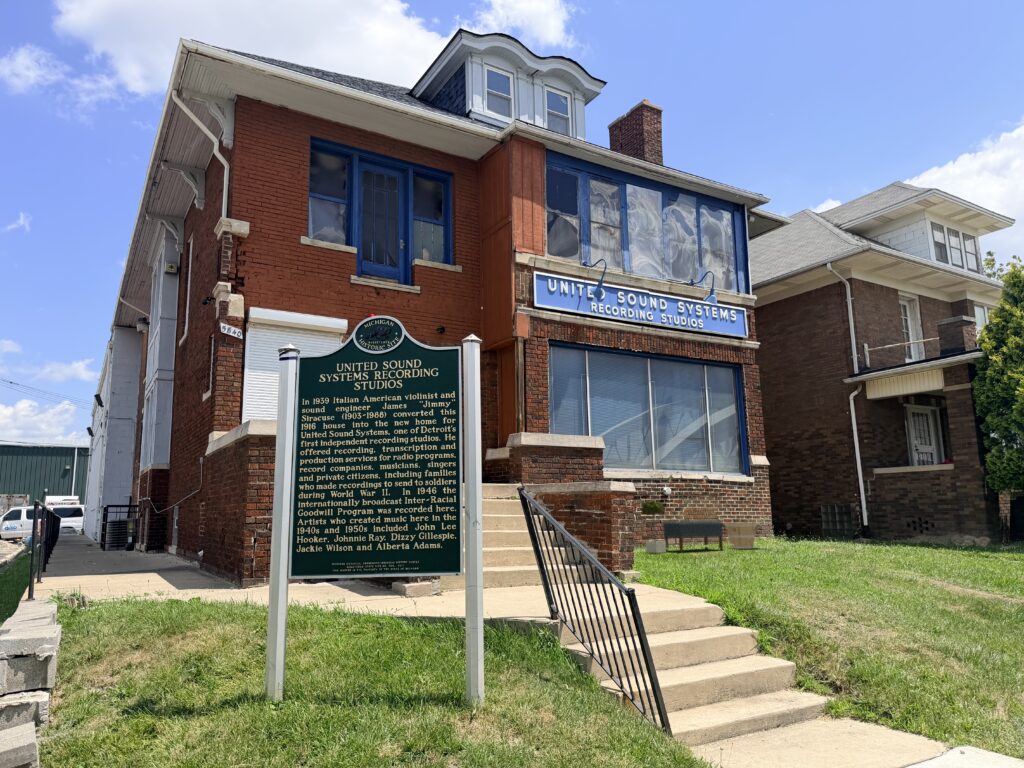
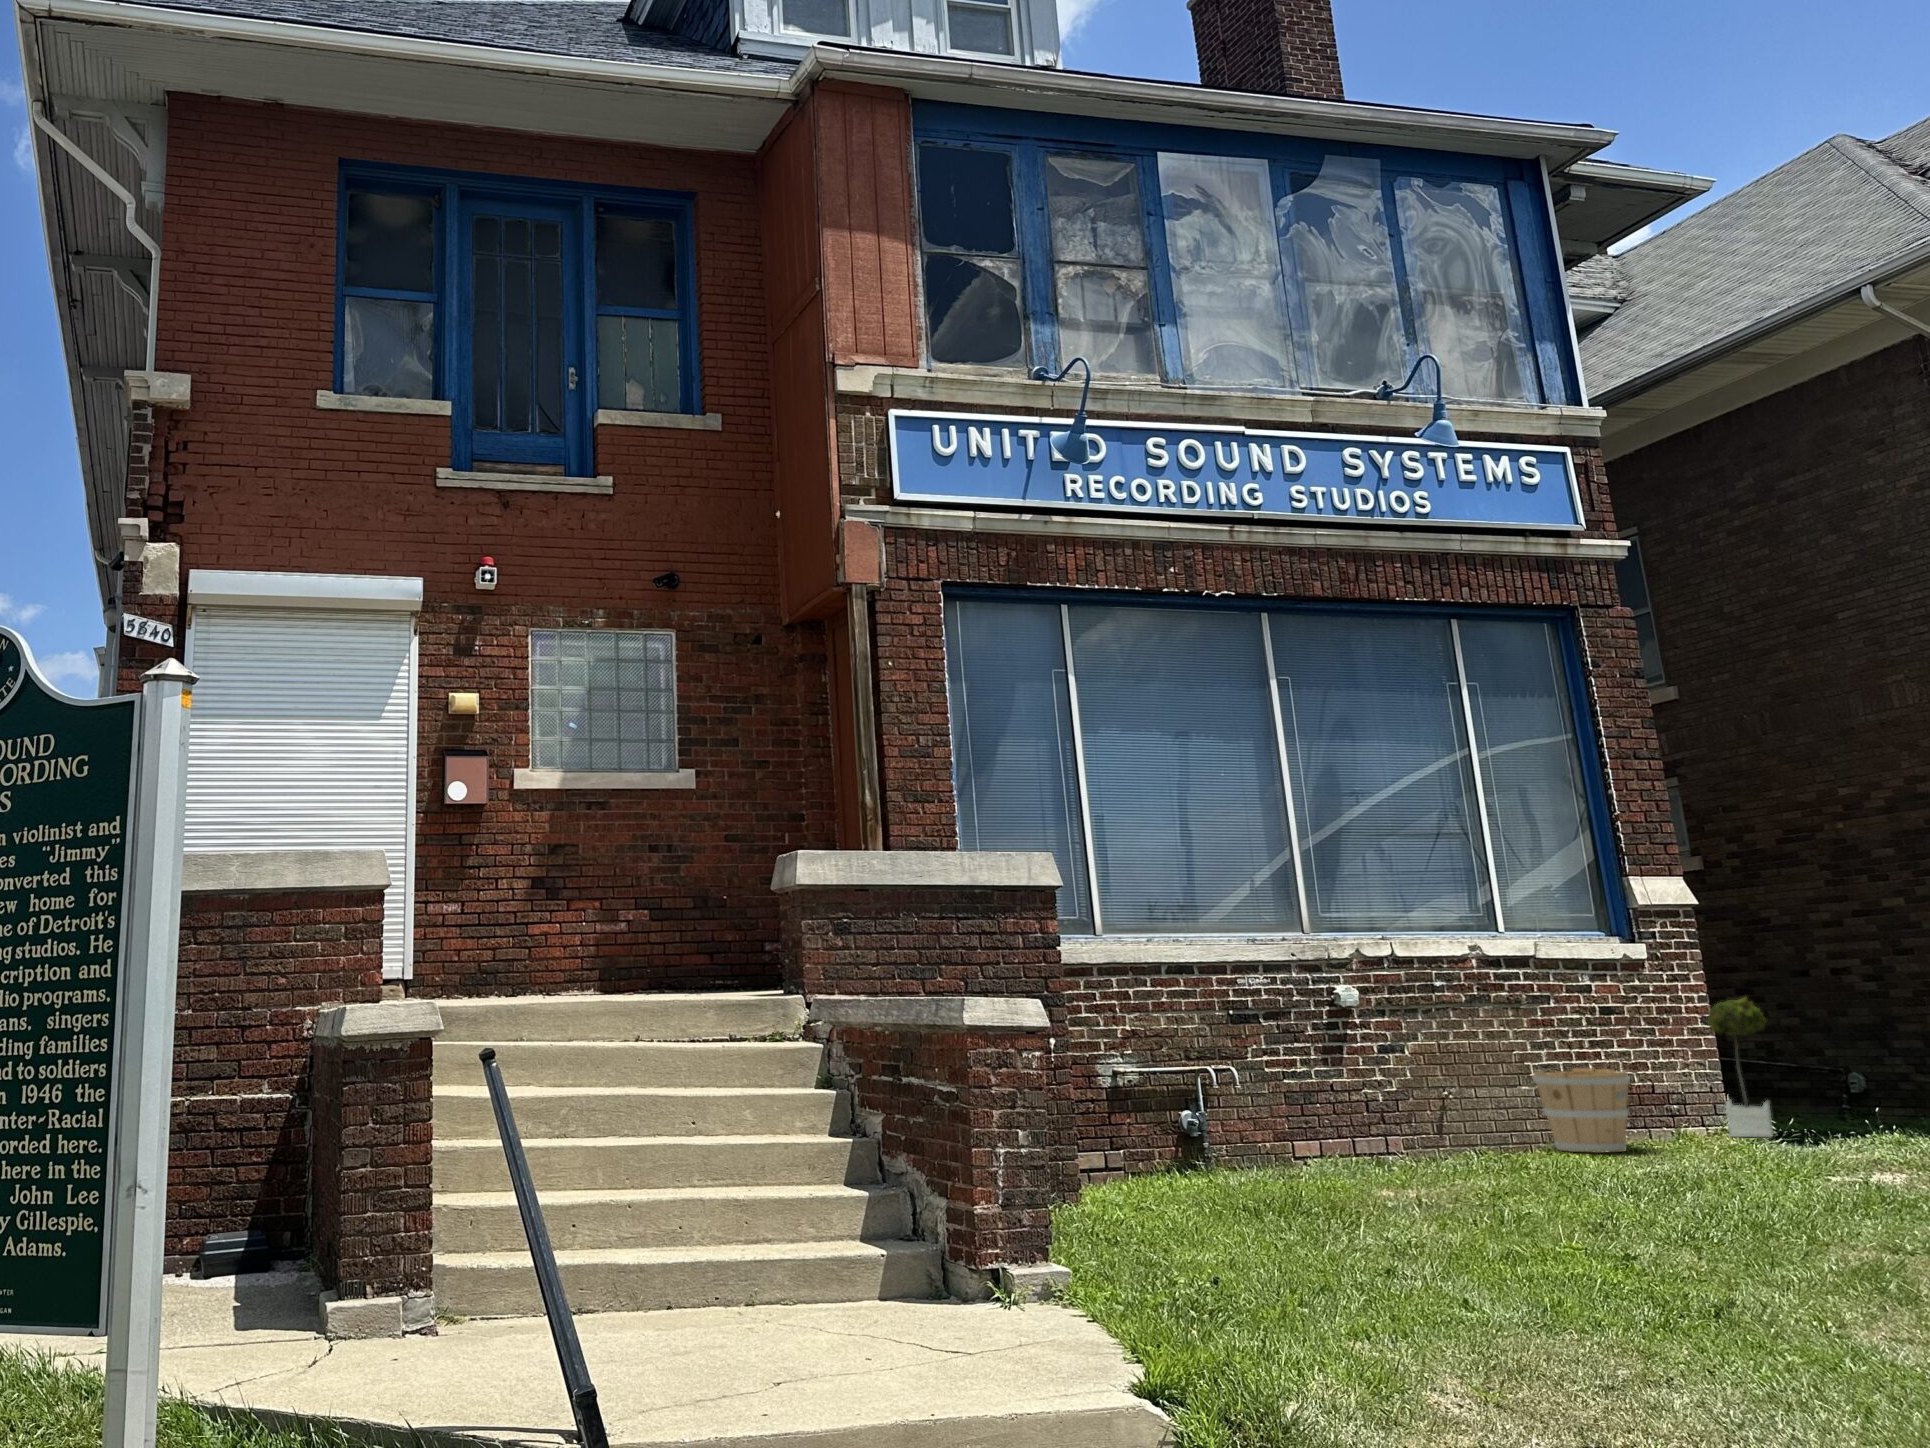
potted tree: present [641,501,666,553] -> present [1706,997,1774,1137]
bench: present [663,521,723,552] -> none [1315,1068,1516,1163]

